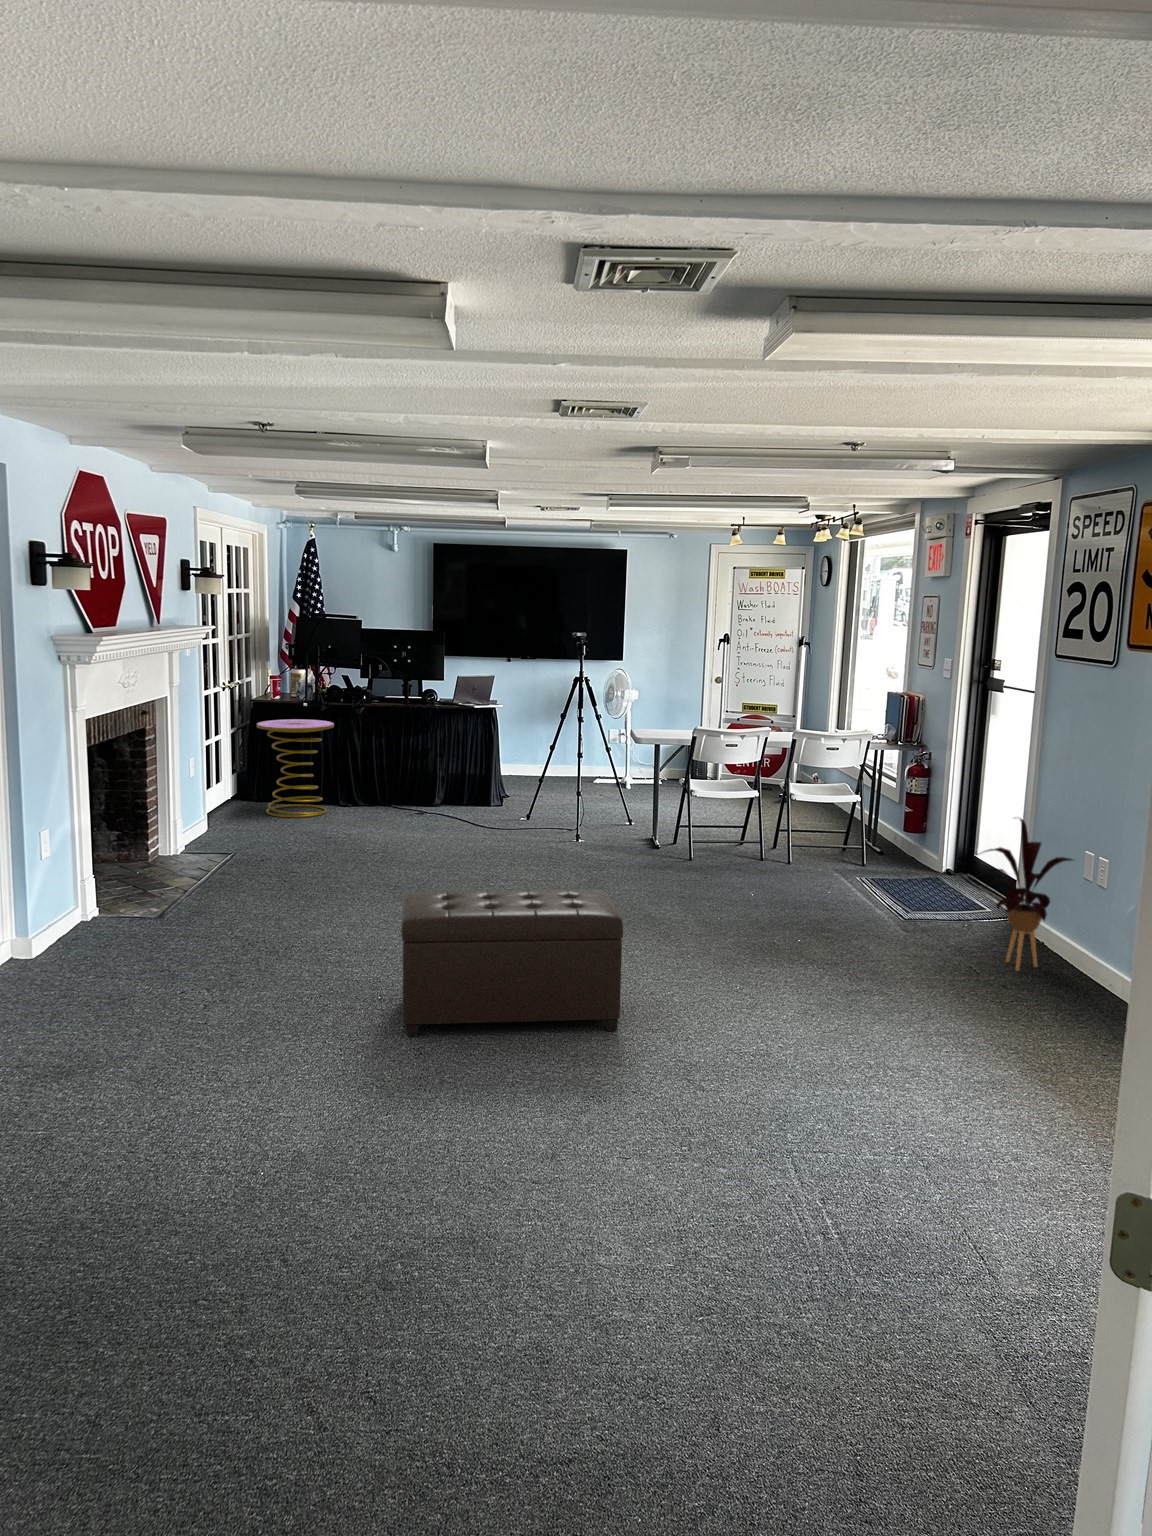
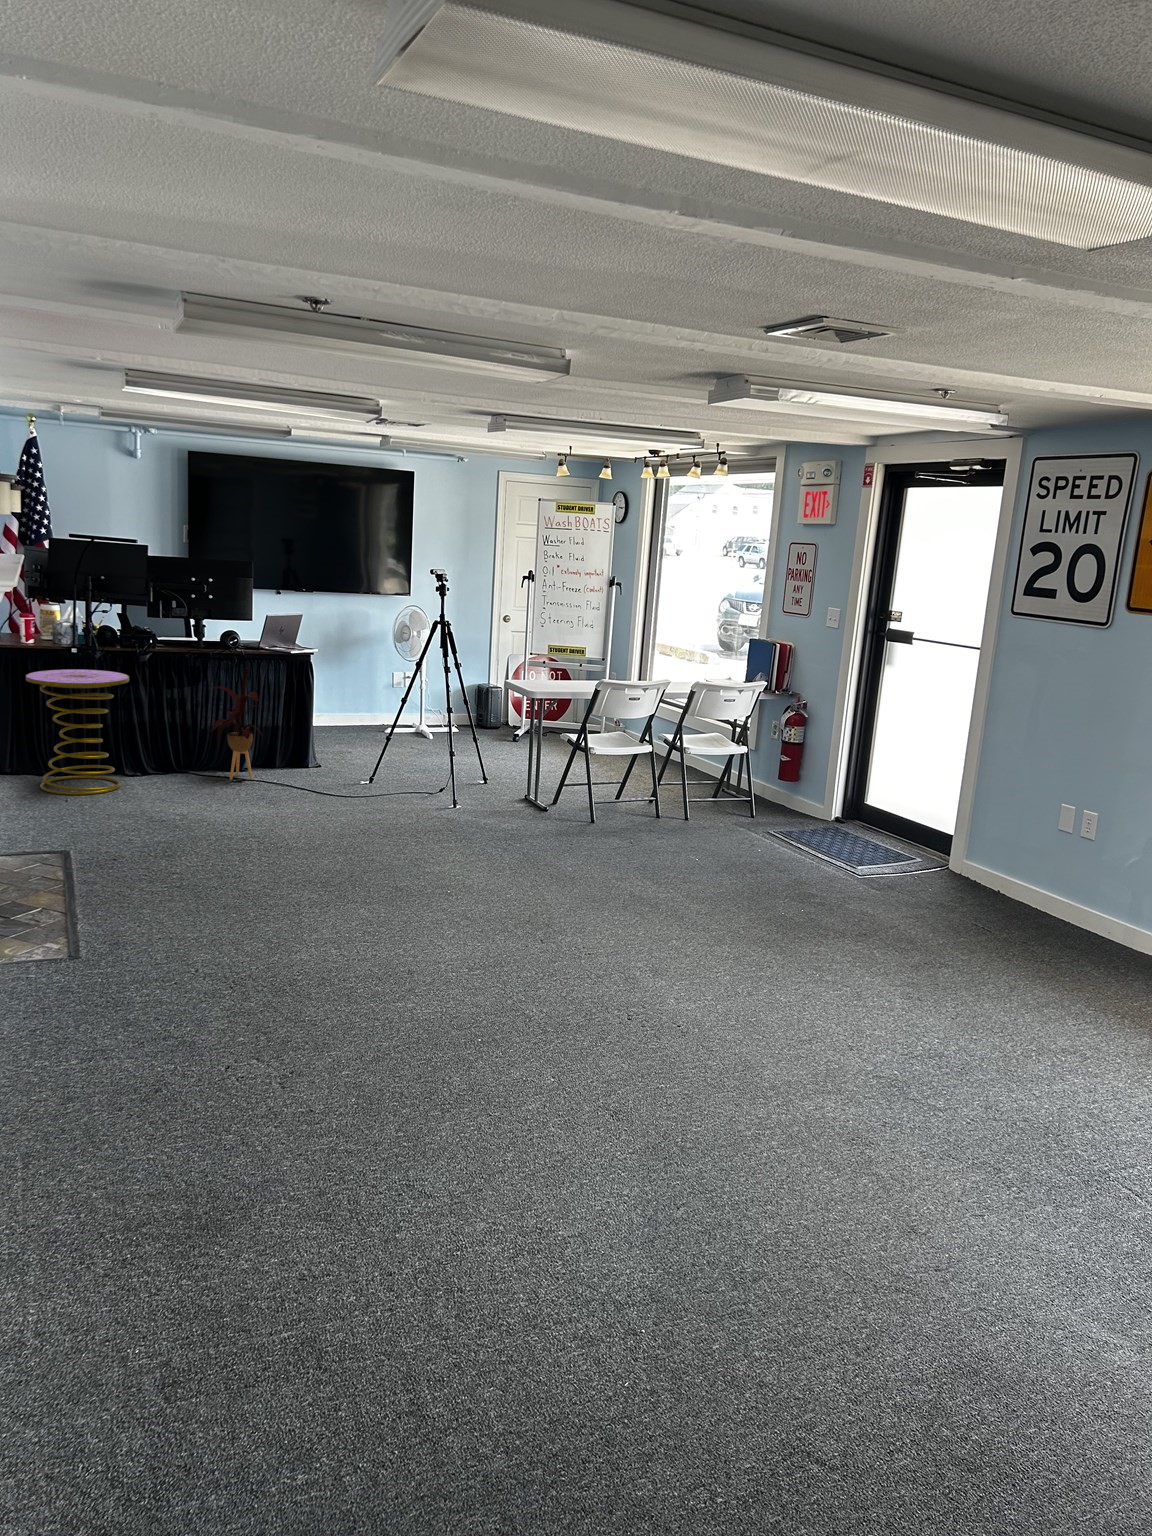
house plant: present [984,819,1072,971] -> present [209,667,263,780]
ottoman: present [401,889,623,1037] -> none [515,890,801,1101]

